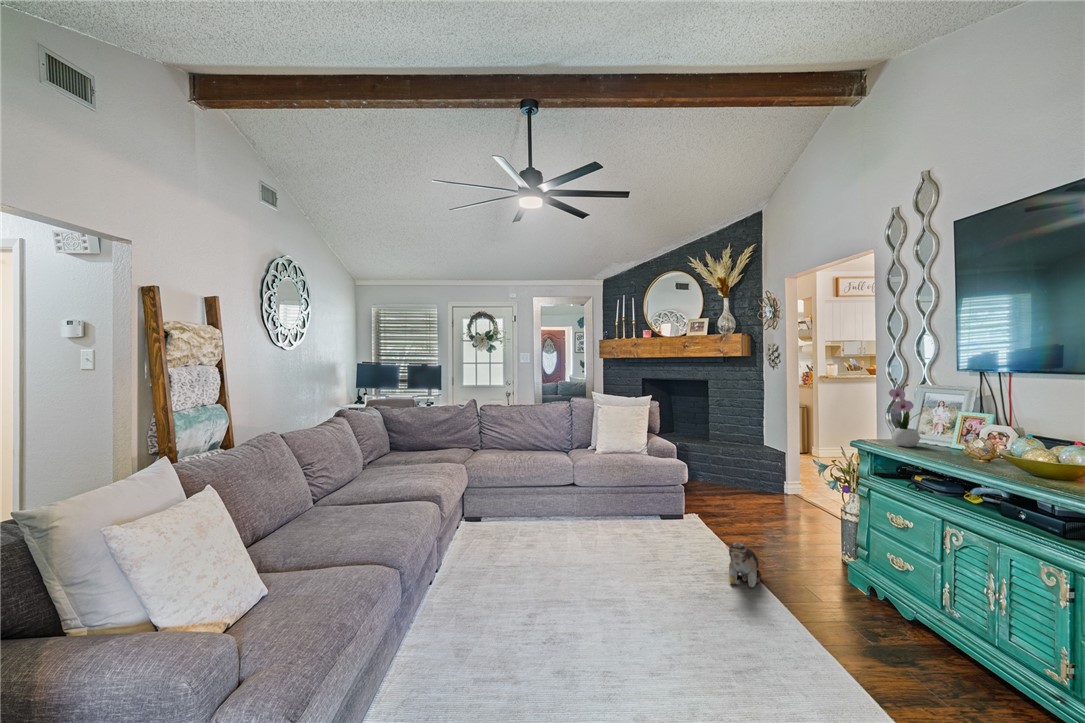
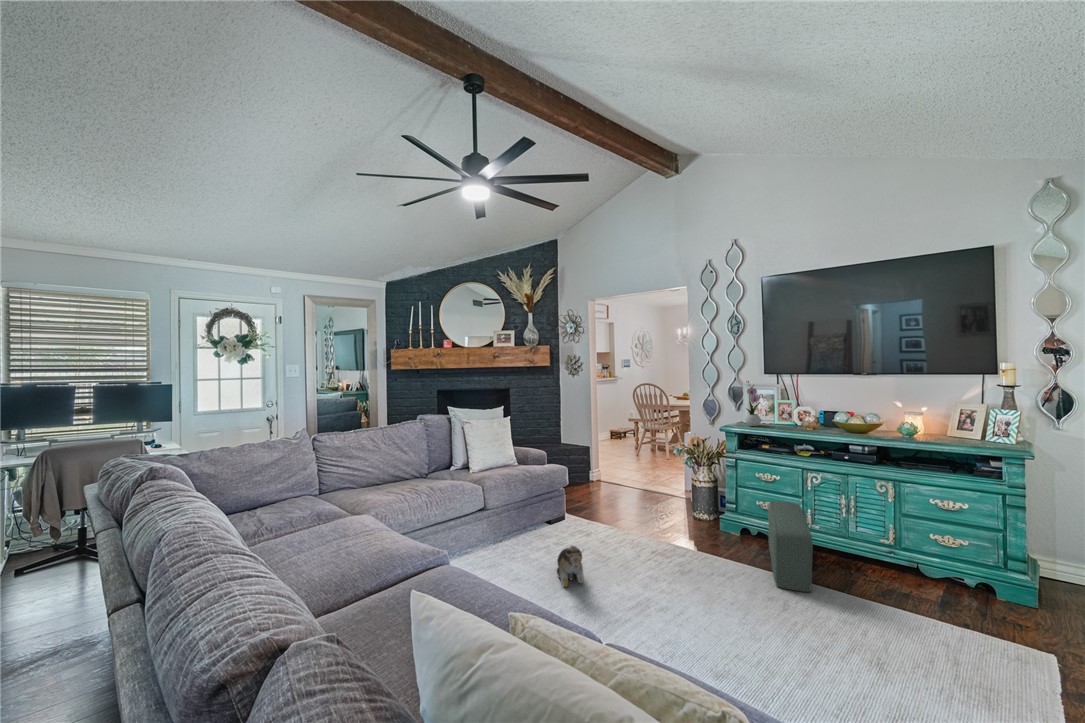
plush toy: present [727,542,761,587] -> present [557,546,584,587]
pouf: none [786,554,923,679] -> present [768,501,813,592]

